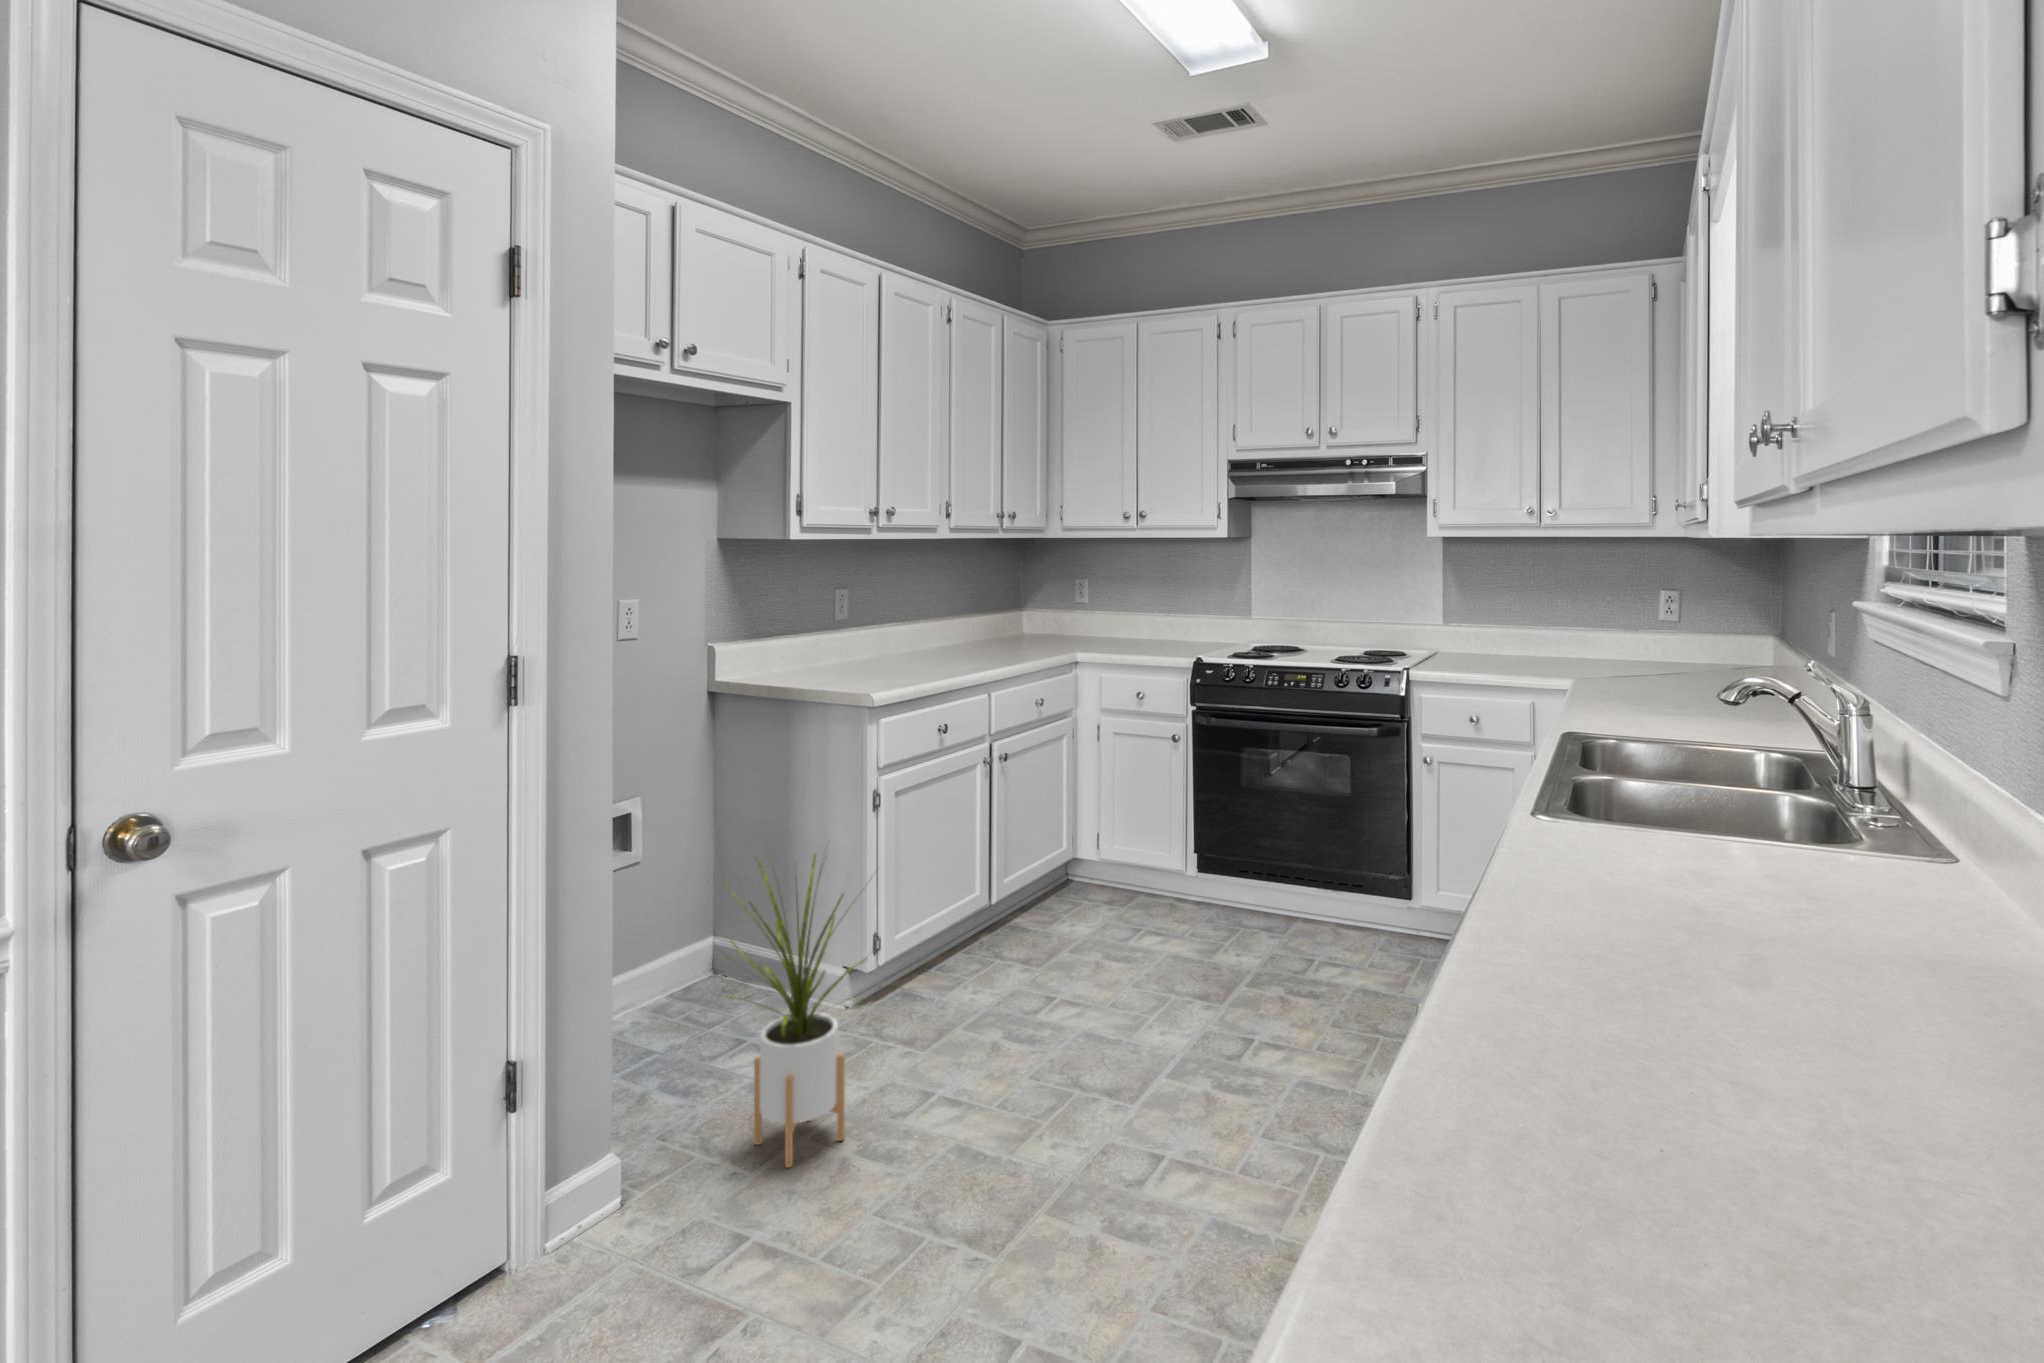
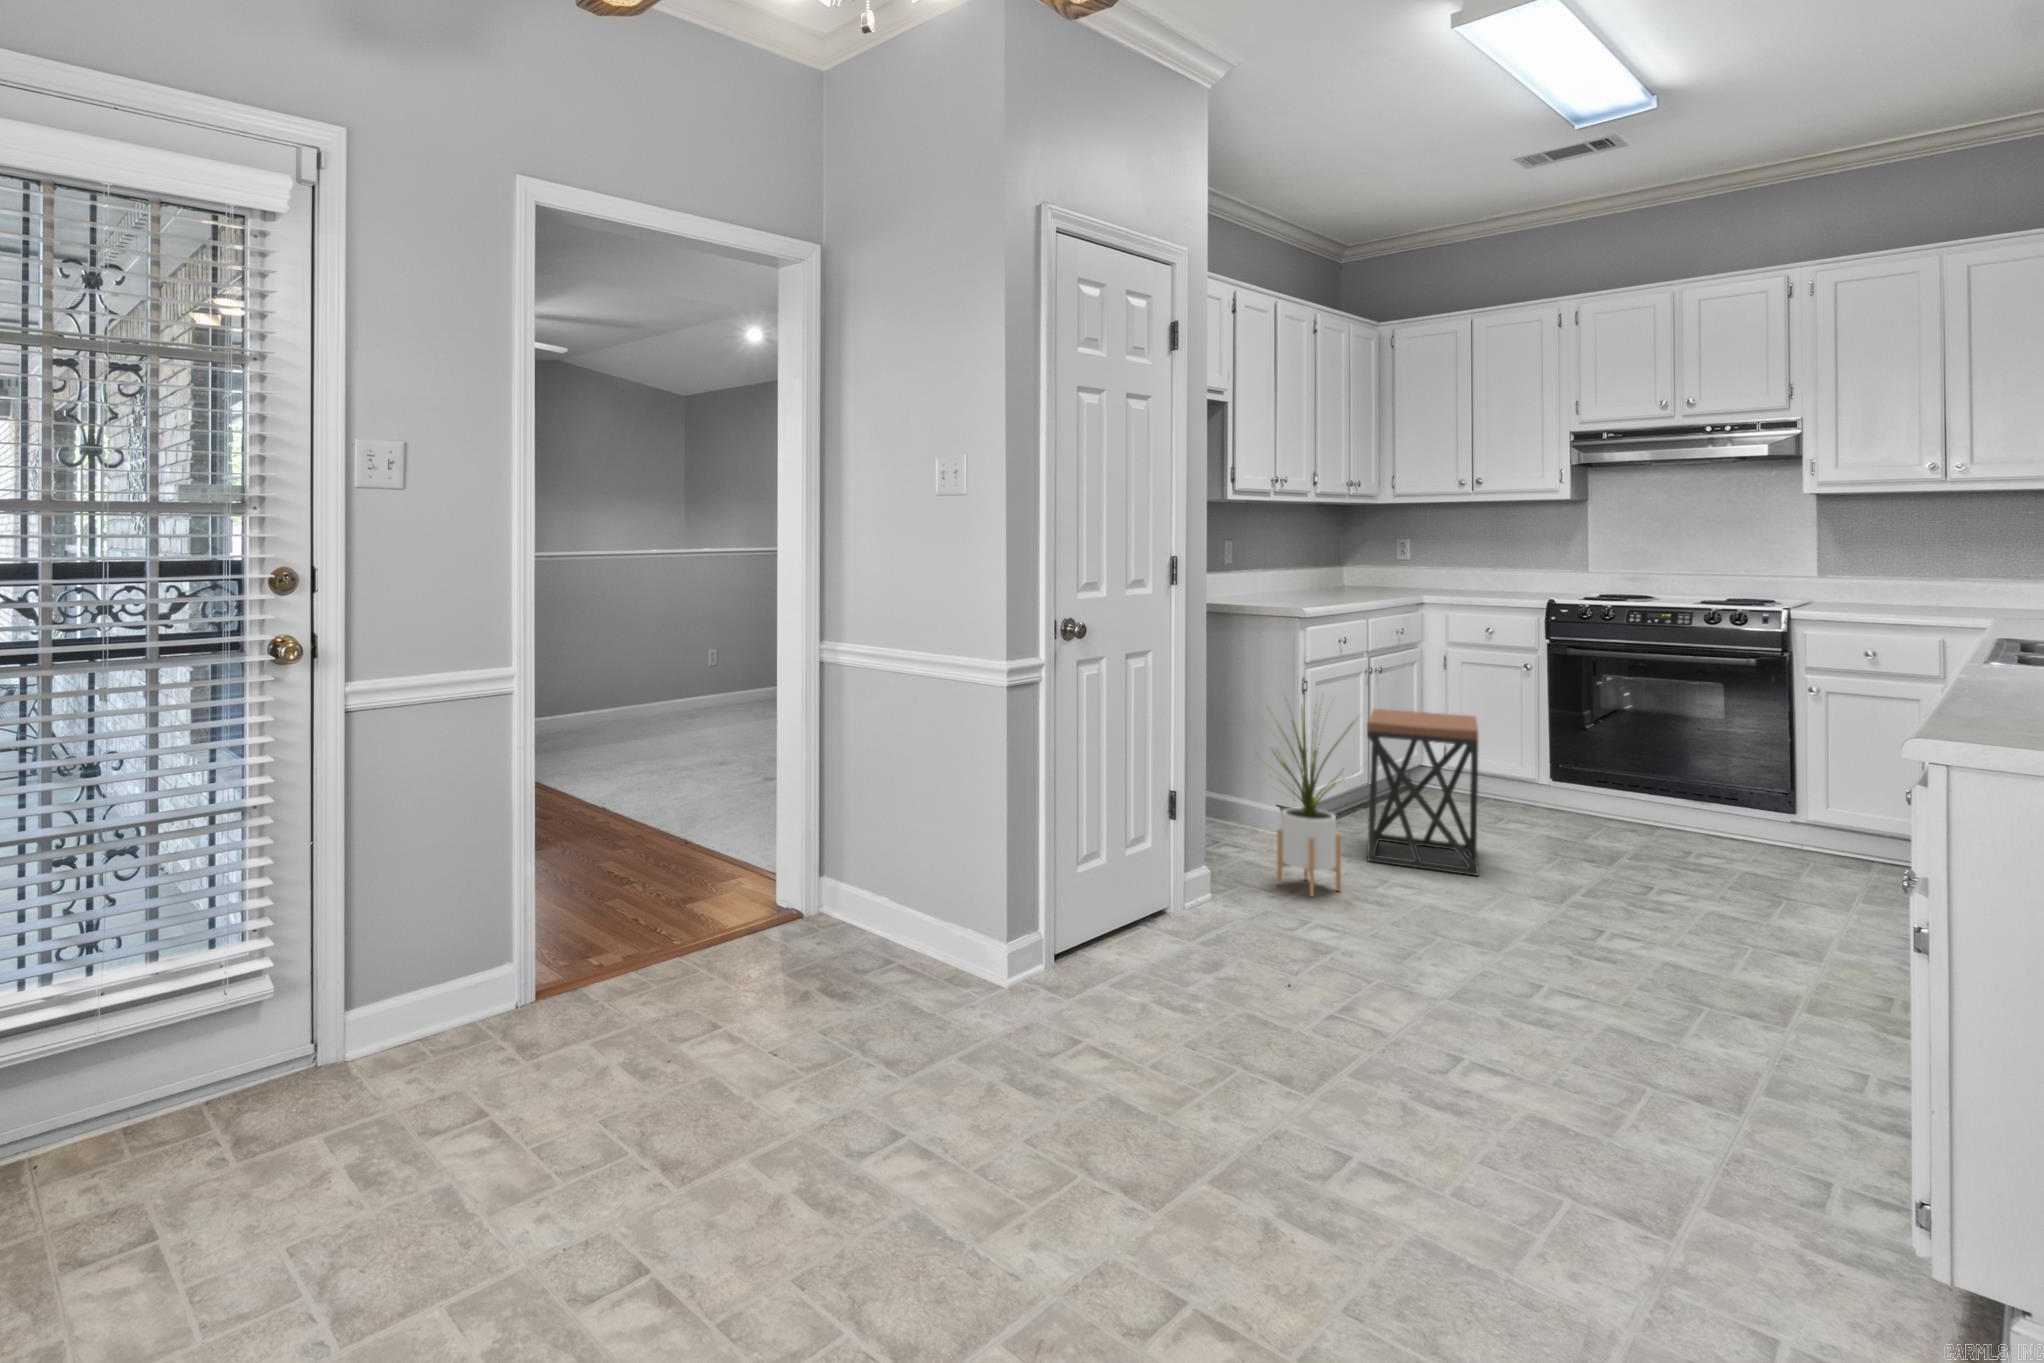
stool: none [928,821,1081,1059] -> present [1367,709,1479,876]

